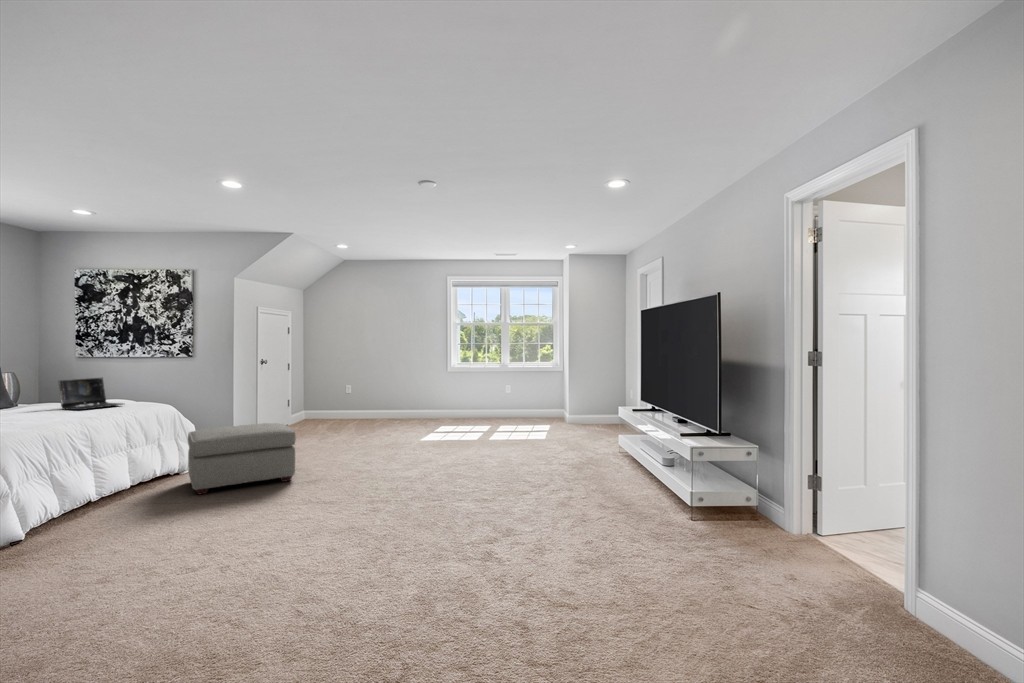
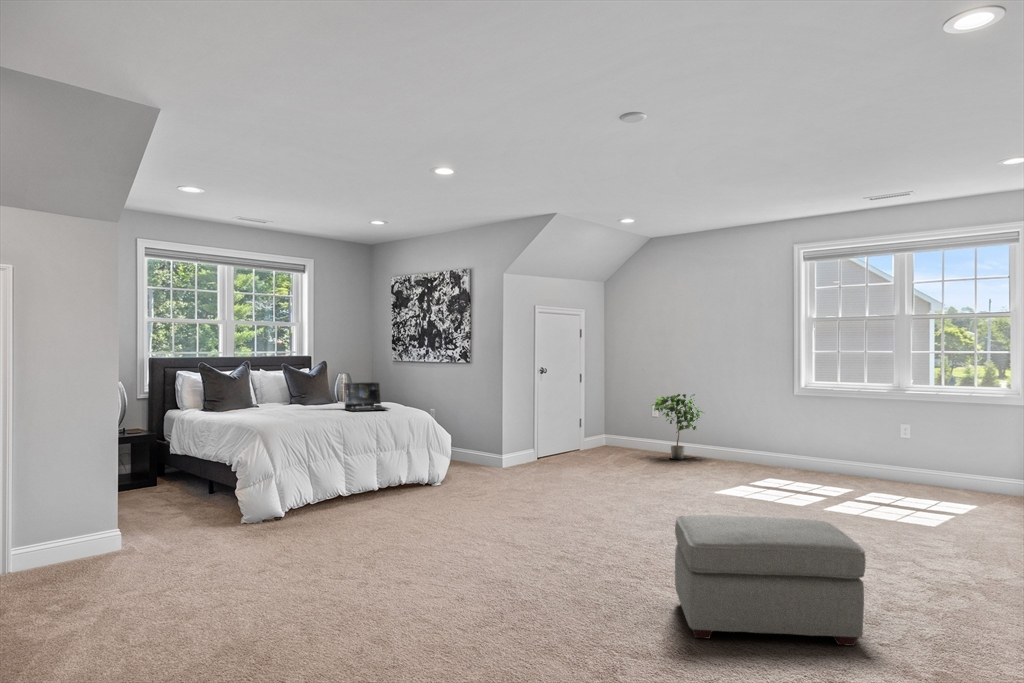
potted plant: none [347,374,390,424] -> present [650,394,704,460]
ottoman: present [188,423,296,495] -> present [675,515,866,646]

